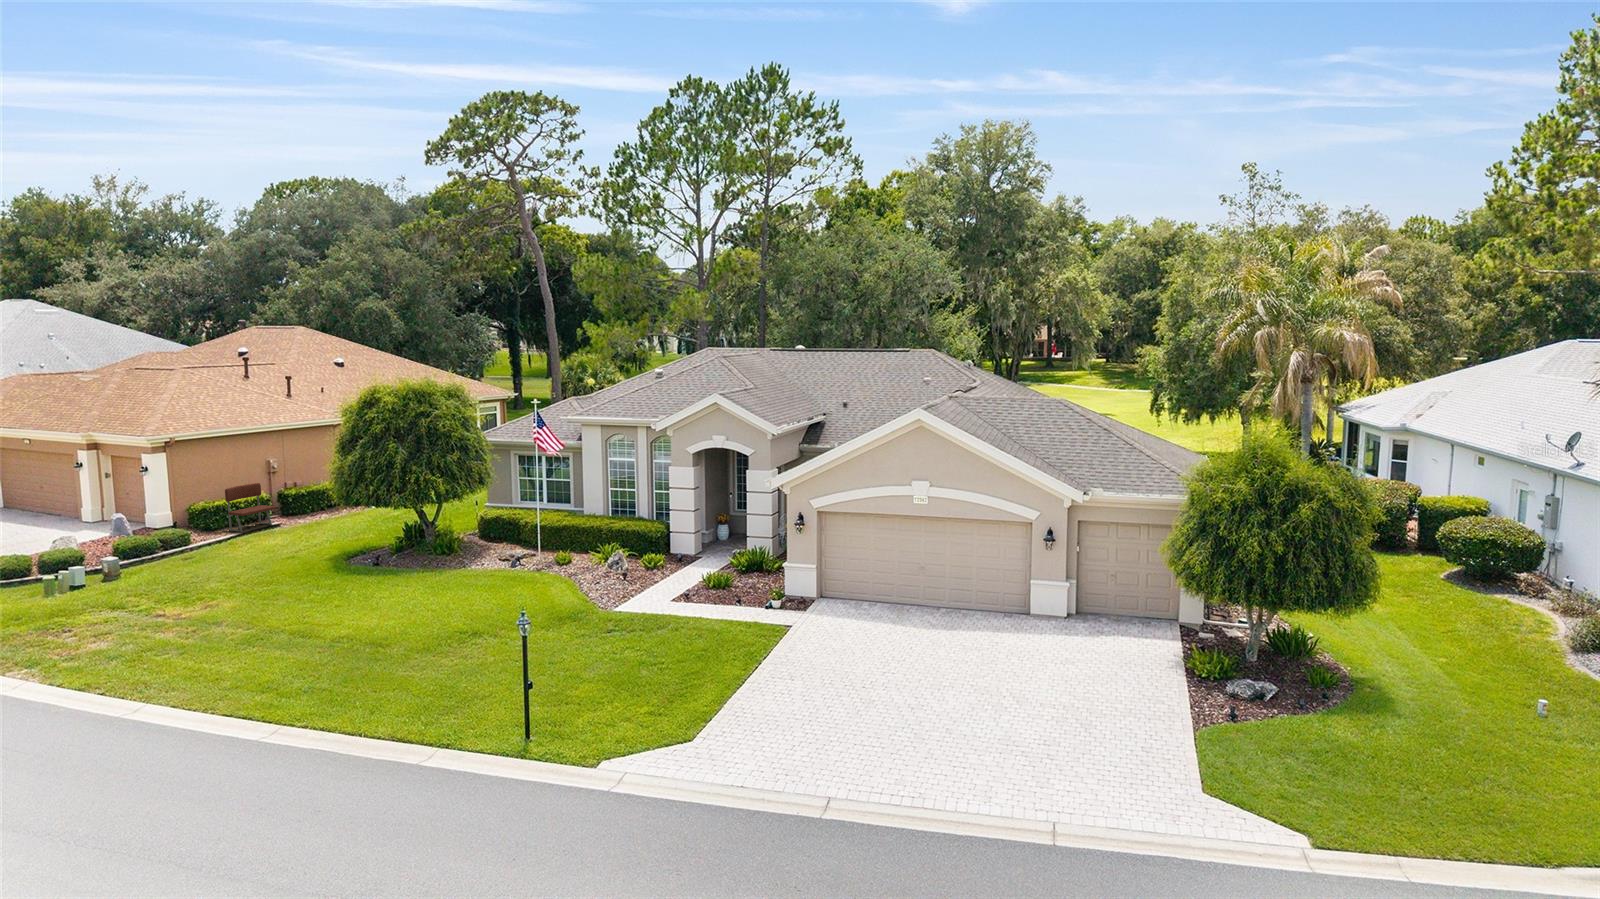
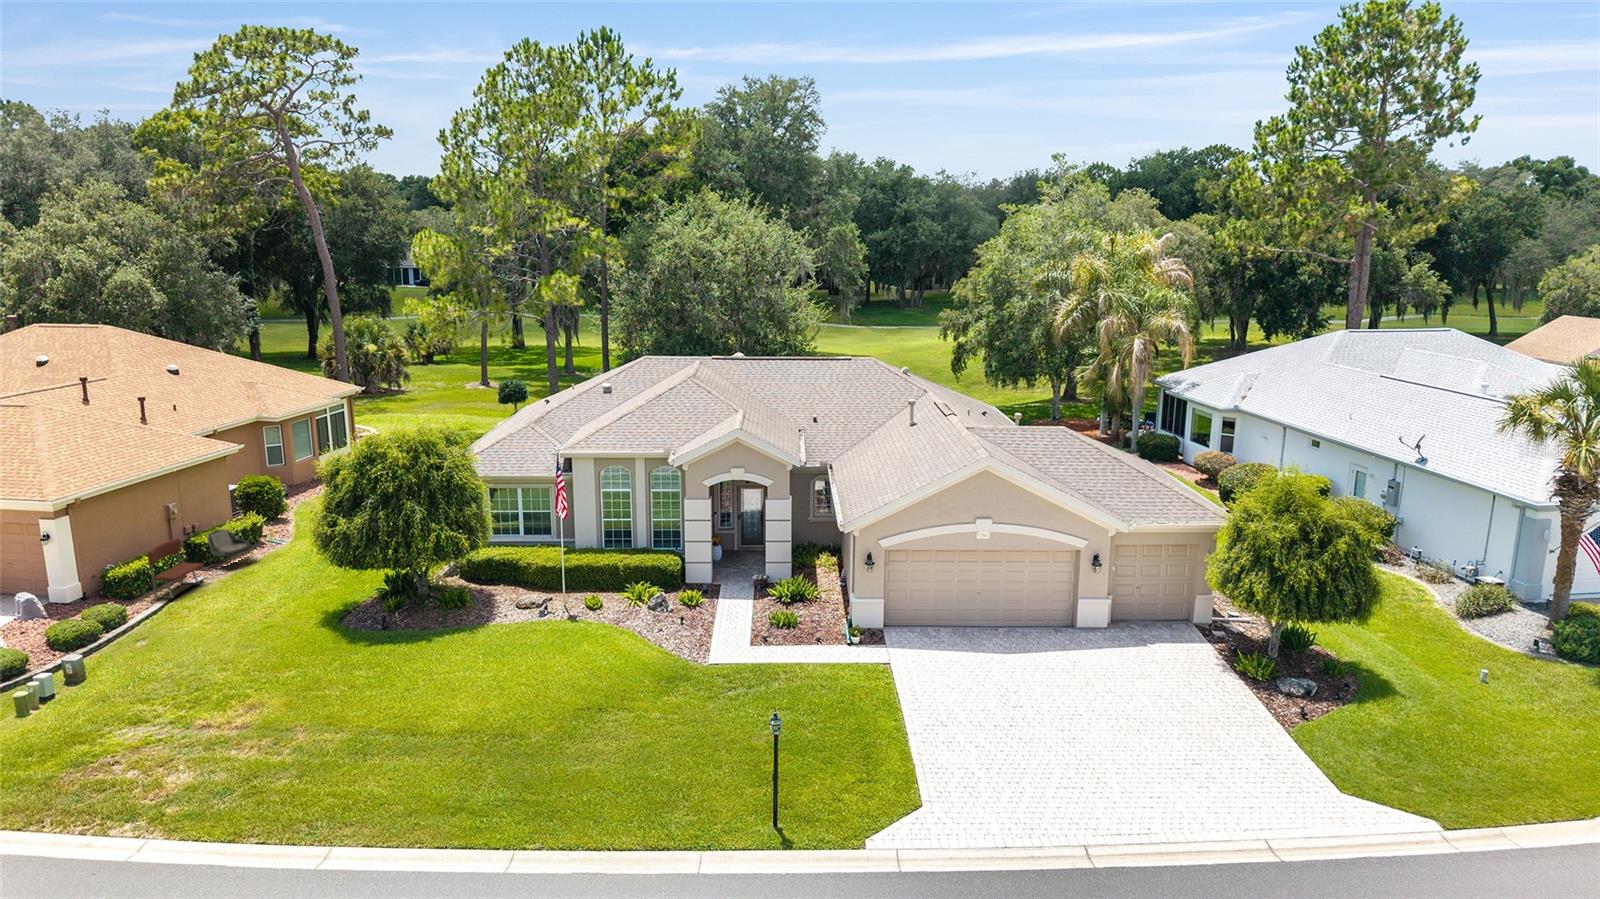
lounge chair: none [291,483,327,519] -> present [207,529,251,569]

